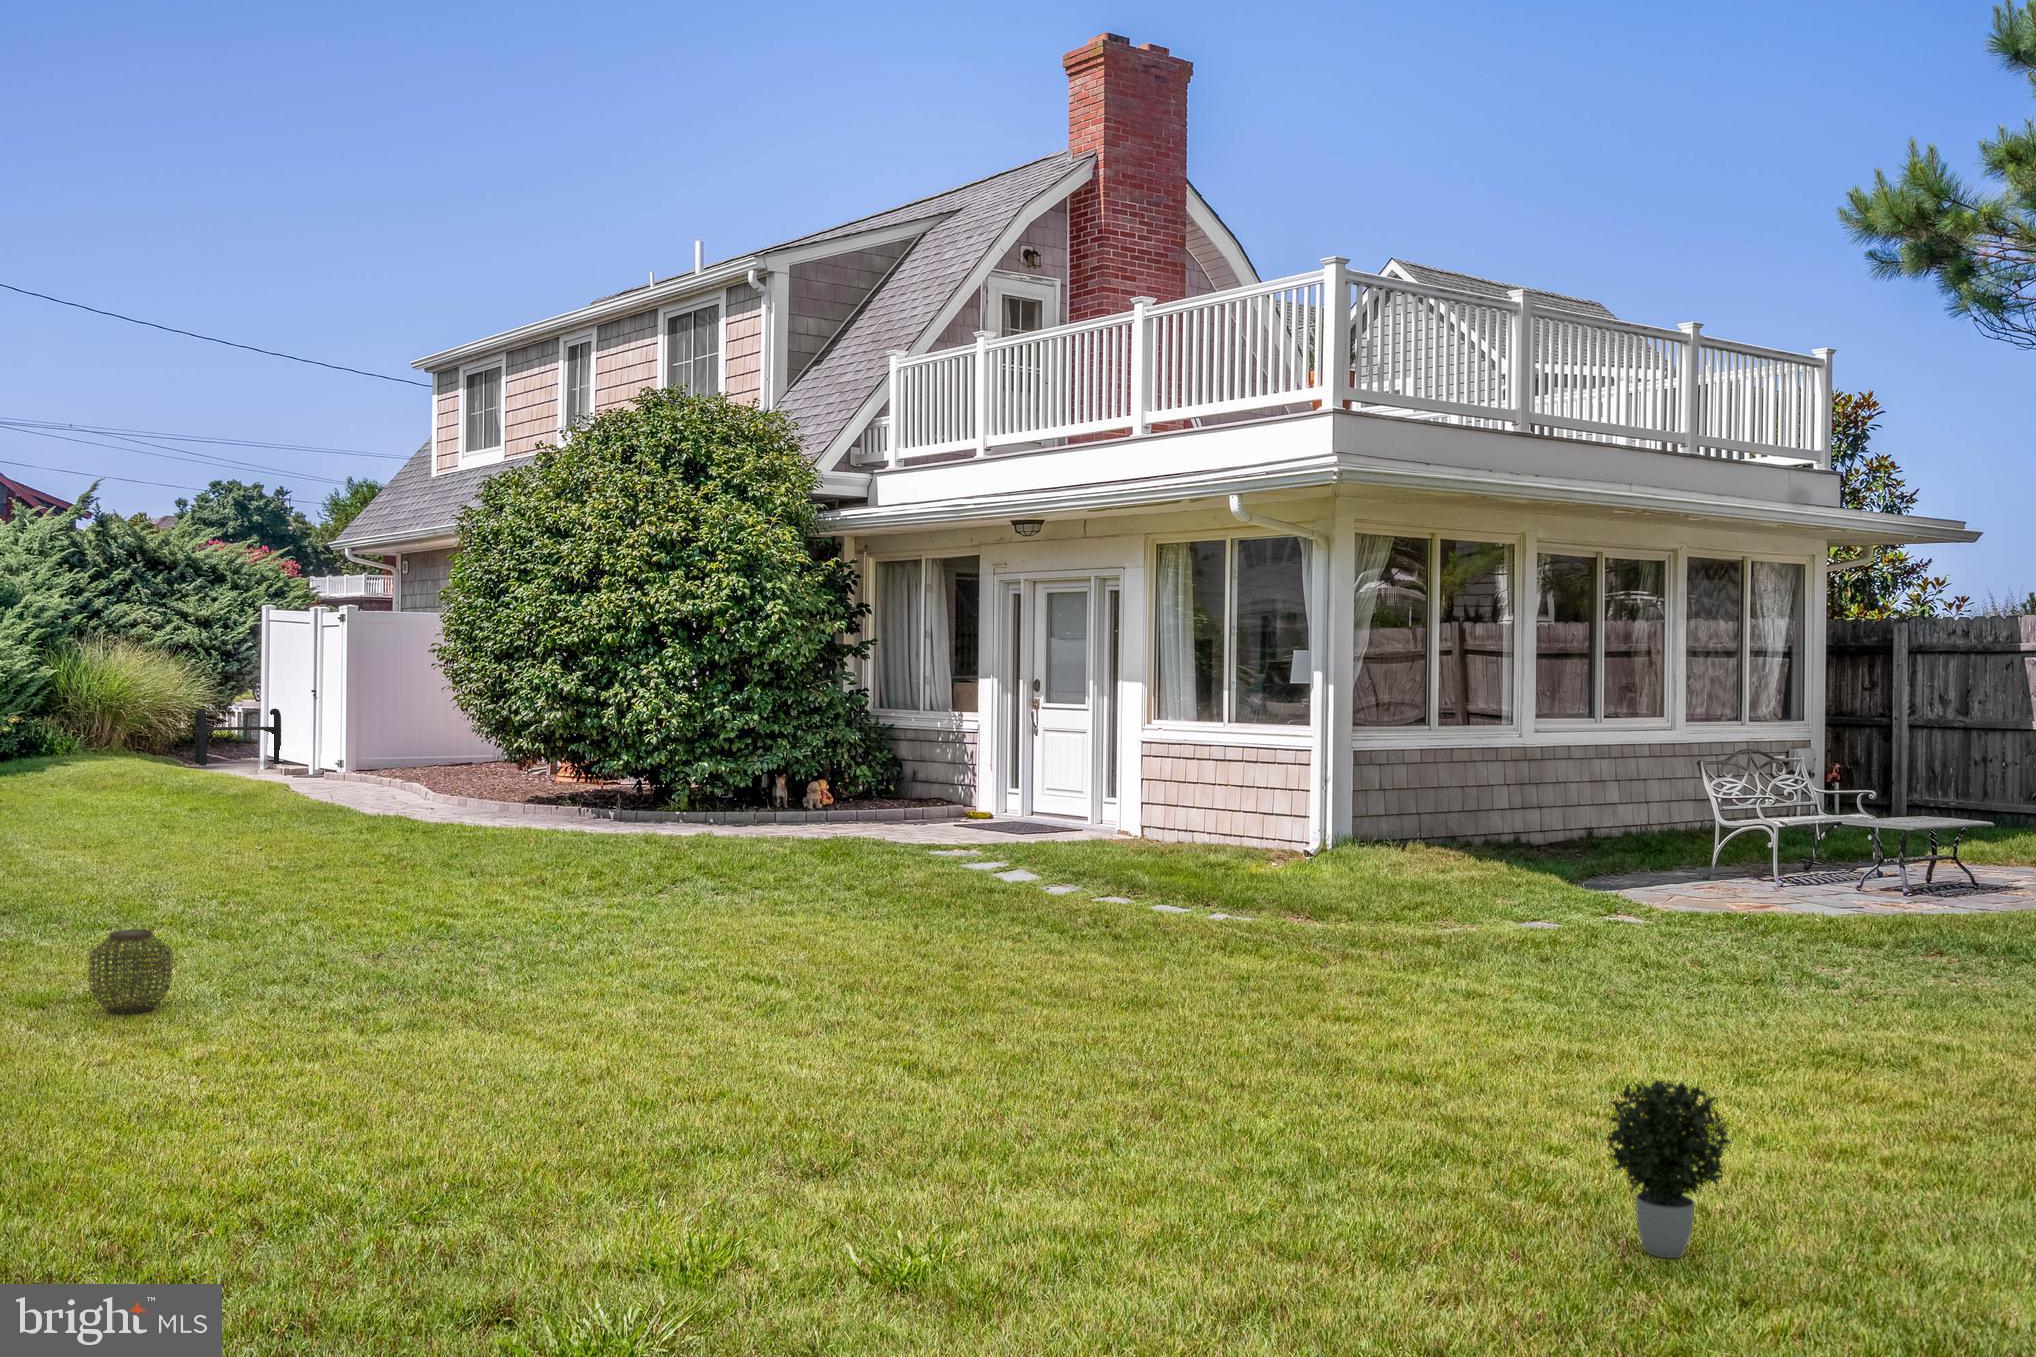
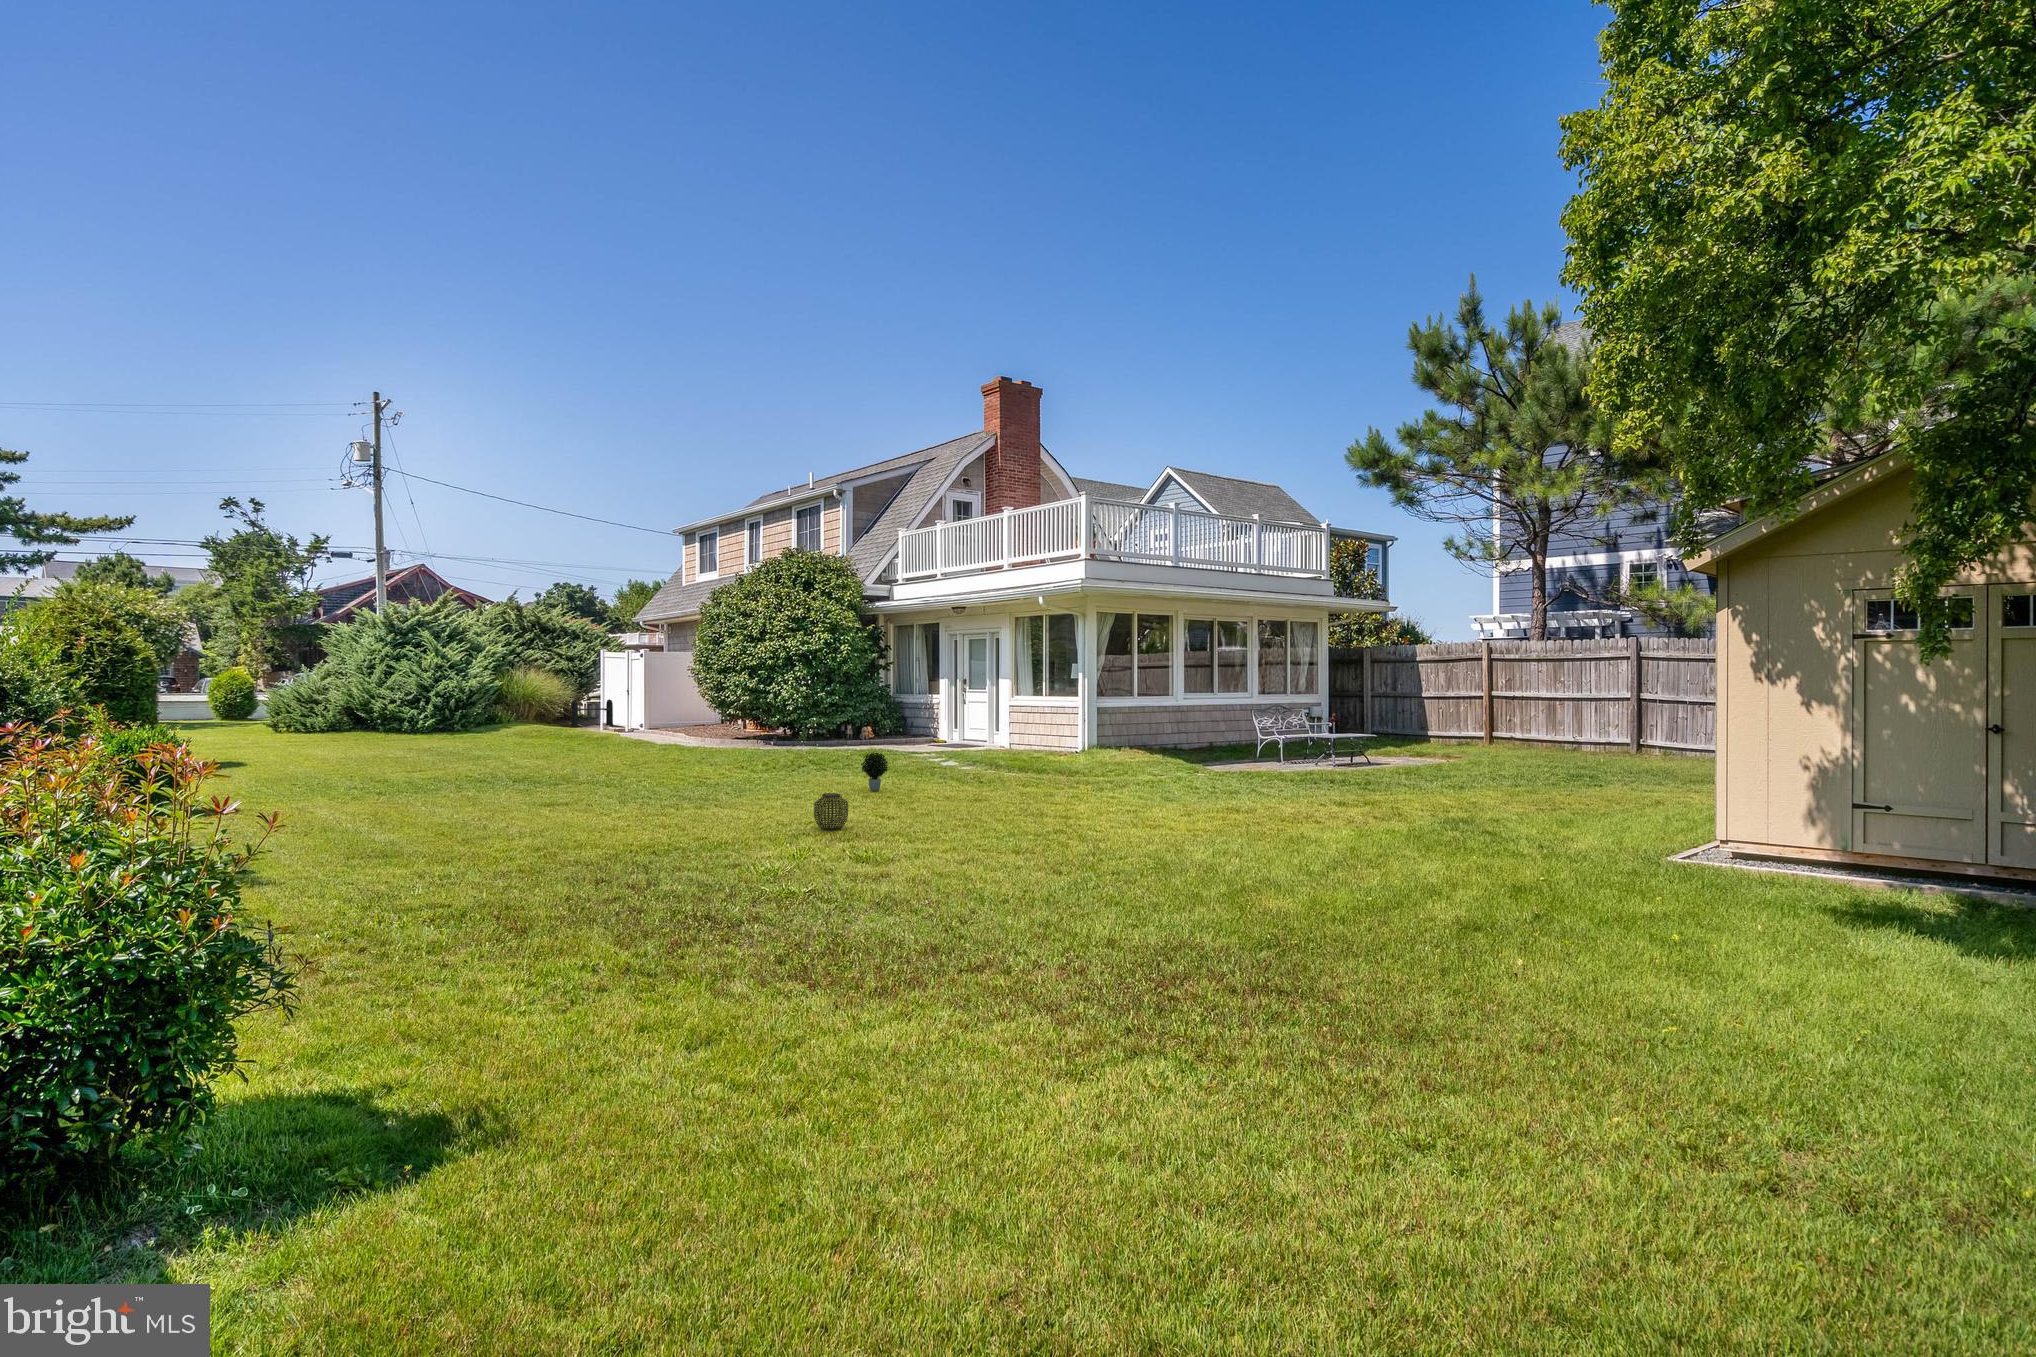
woven basket: present [89,929,173,1014] -> present [814,793,848,831]
potted plant: present [1607,1080,1731,1258] -> present [861,753,888,791]

